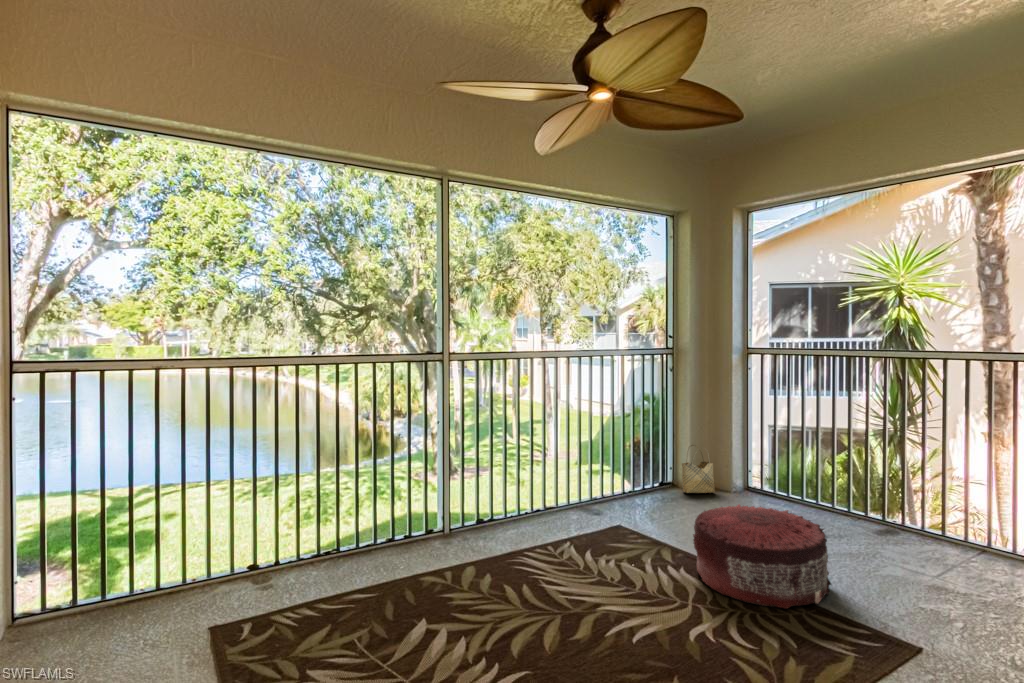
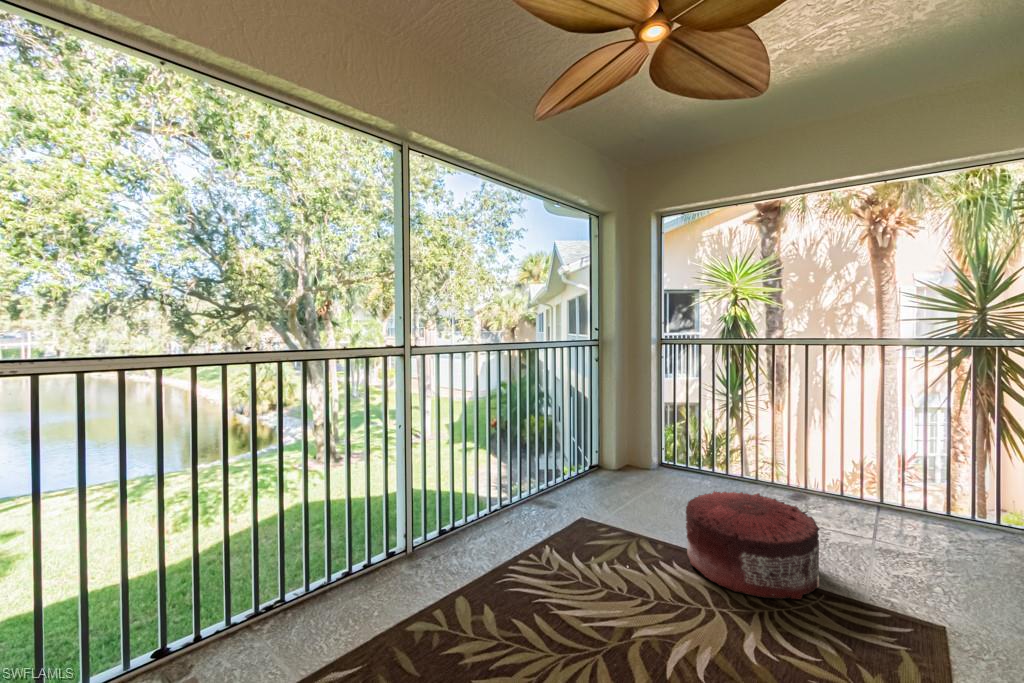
woven basket: present [682,445,715,493] -> none [612,428,640,474]

